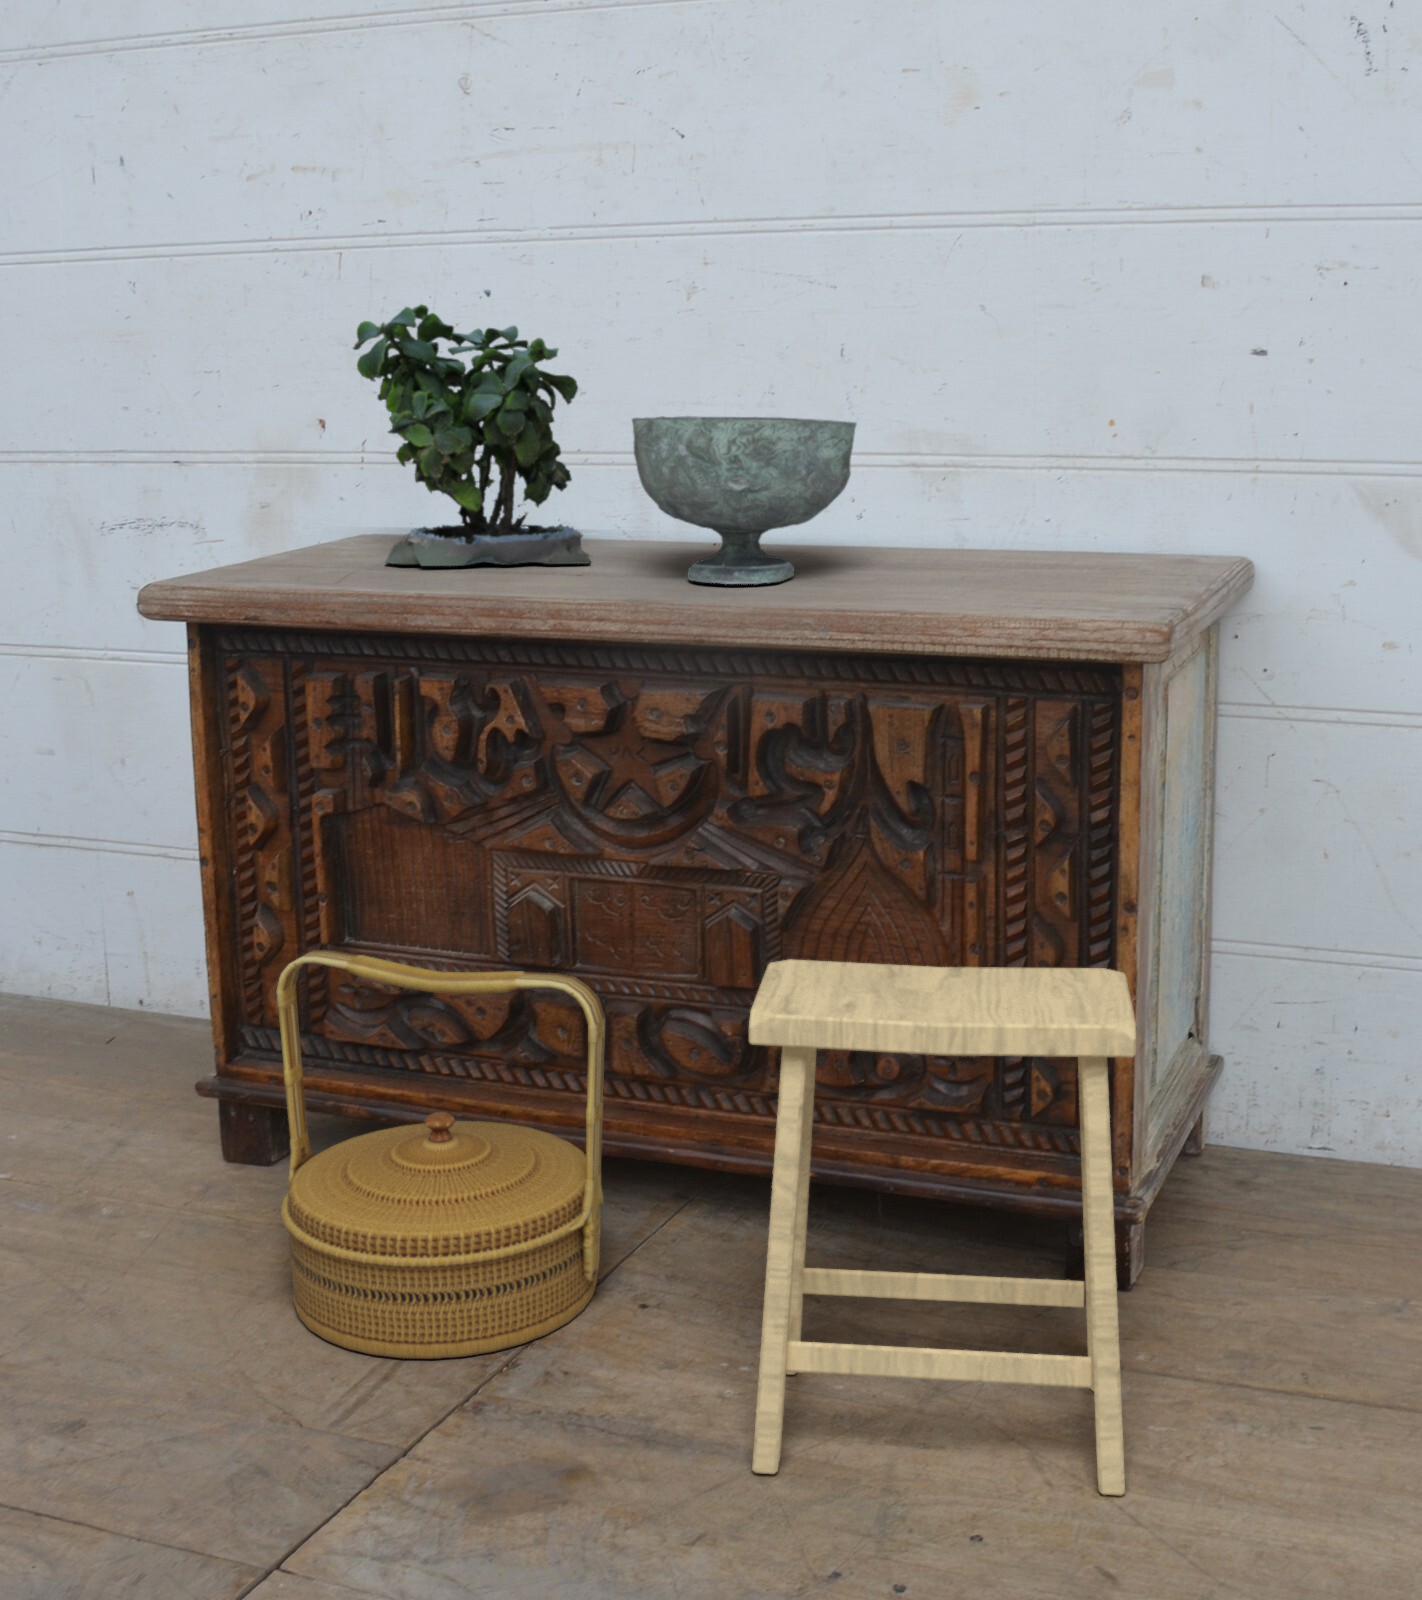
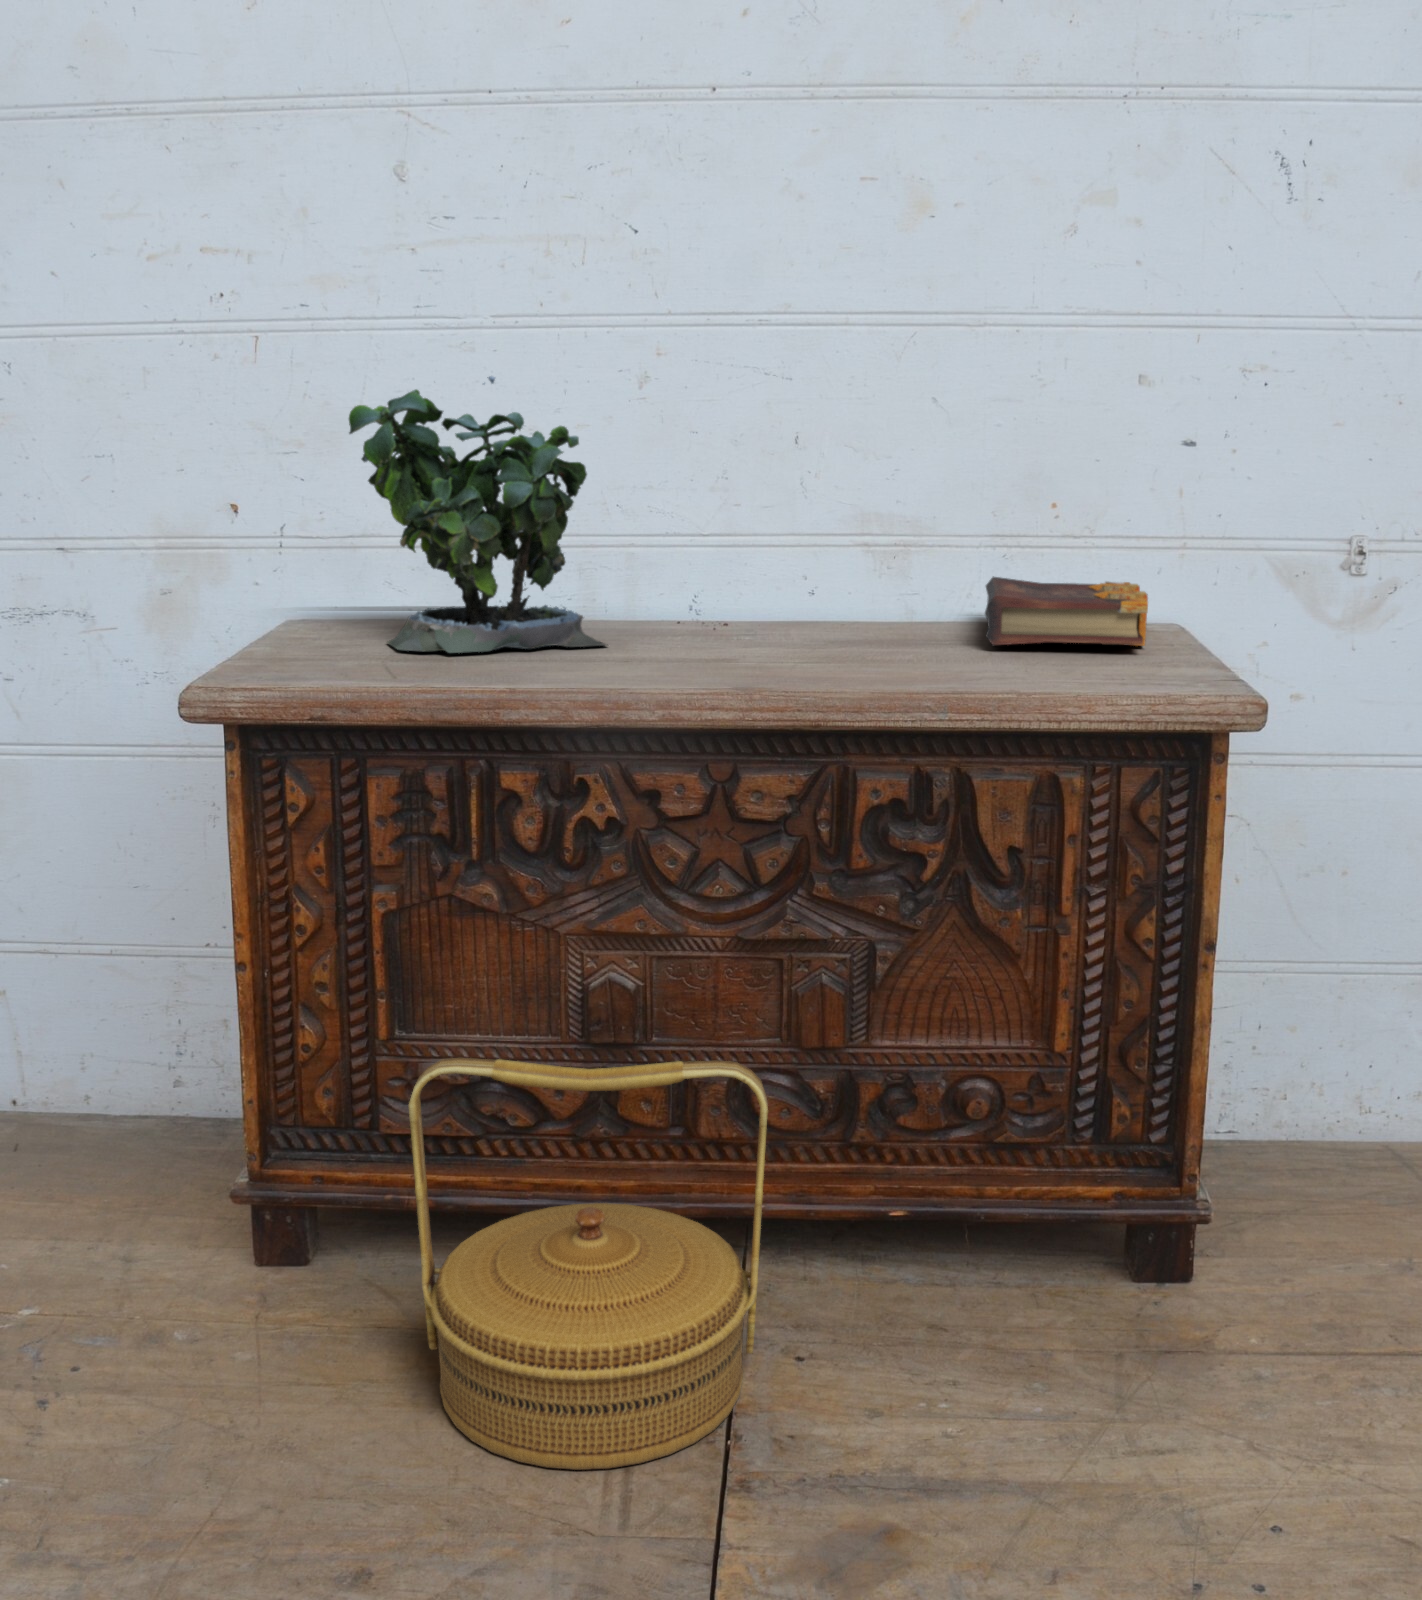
decorative bowl: present [632,416,857,584] -> none [688,503,901,666]
book: none [964,501,1195,575] -> present [985,576,1148,646]
footstool: present [749,959,1136,1496] -> none [958,1013,1376,1531]

